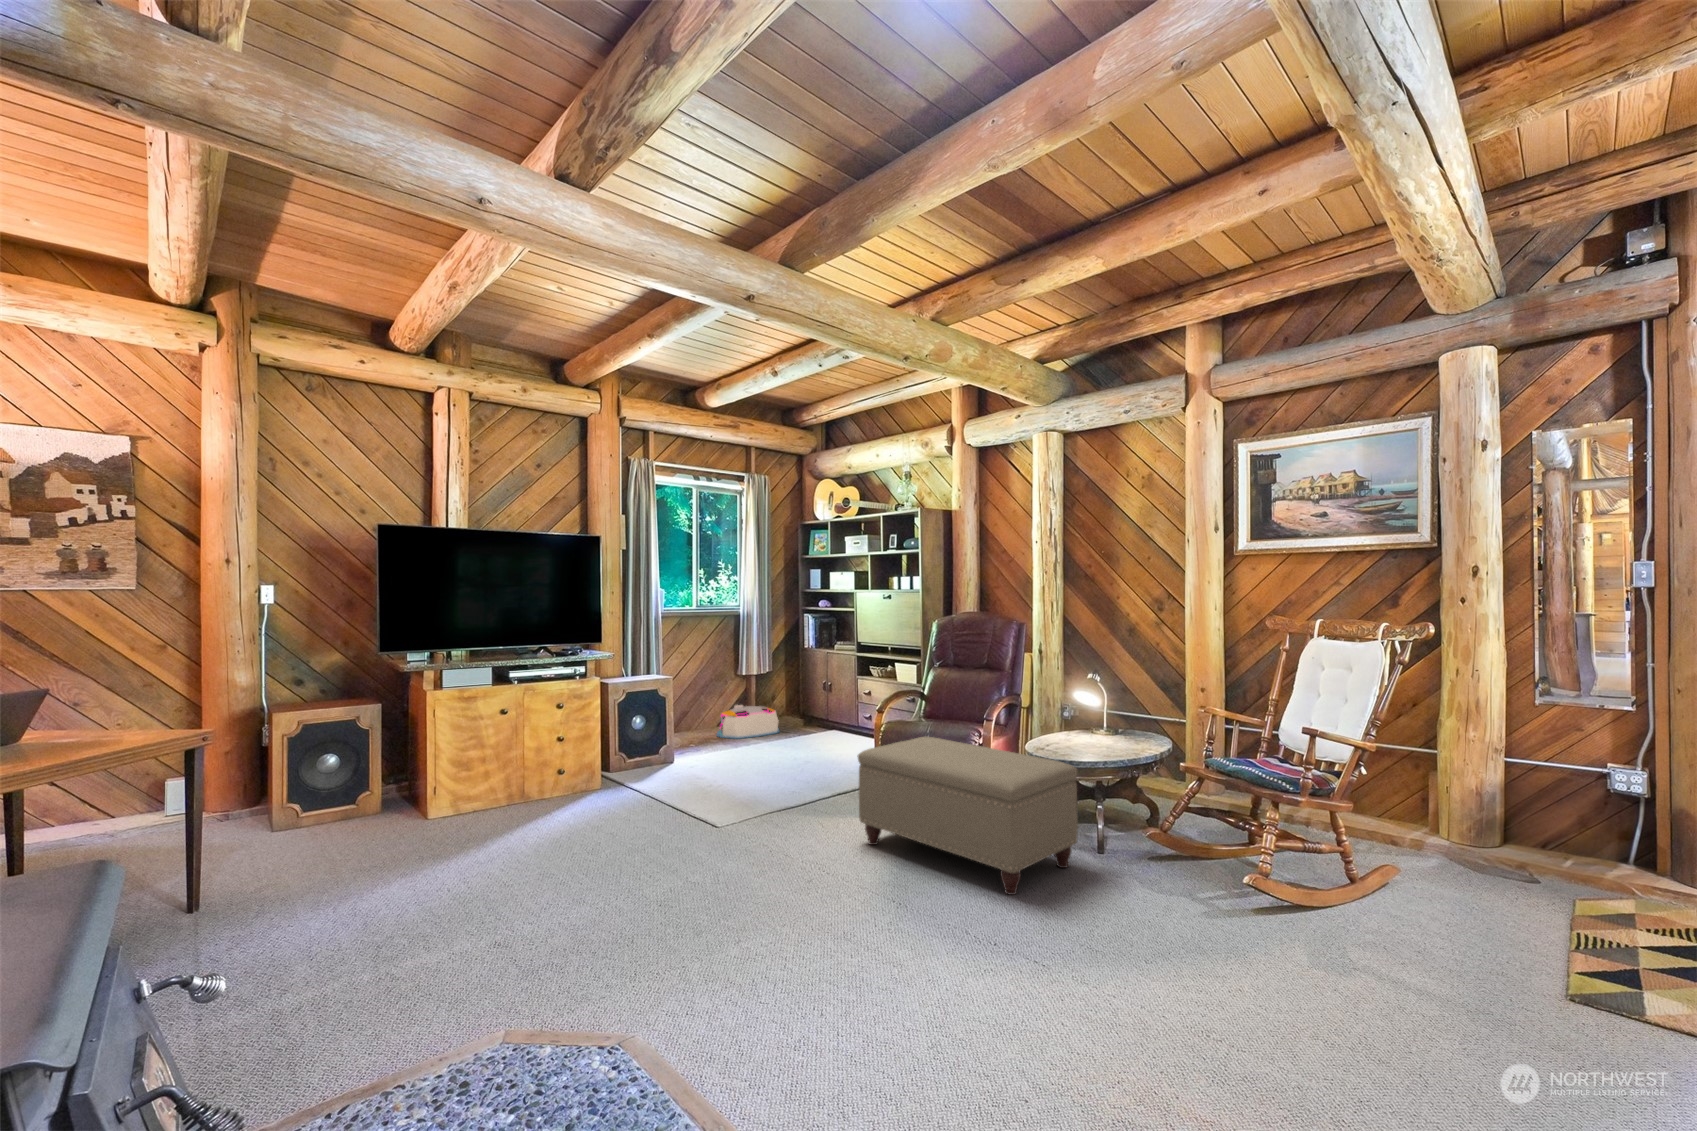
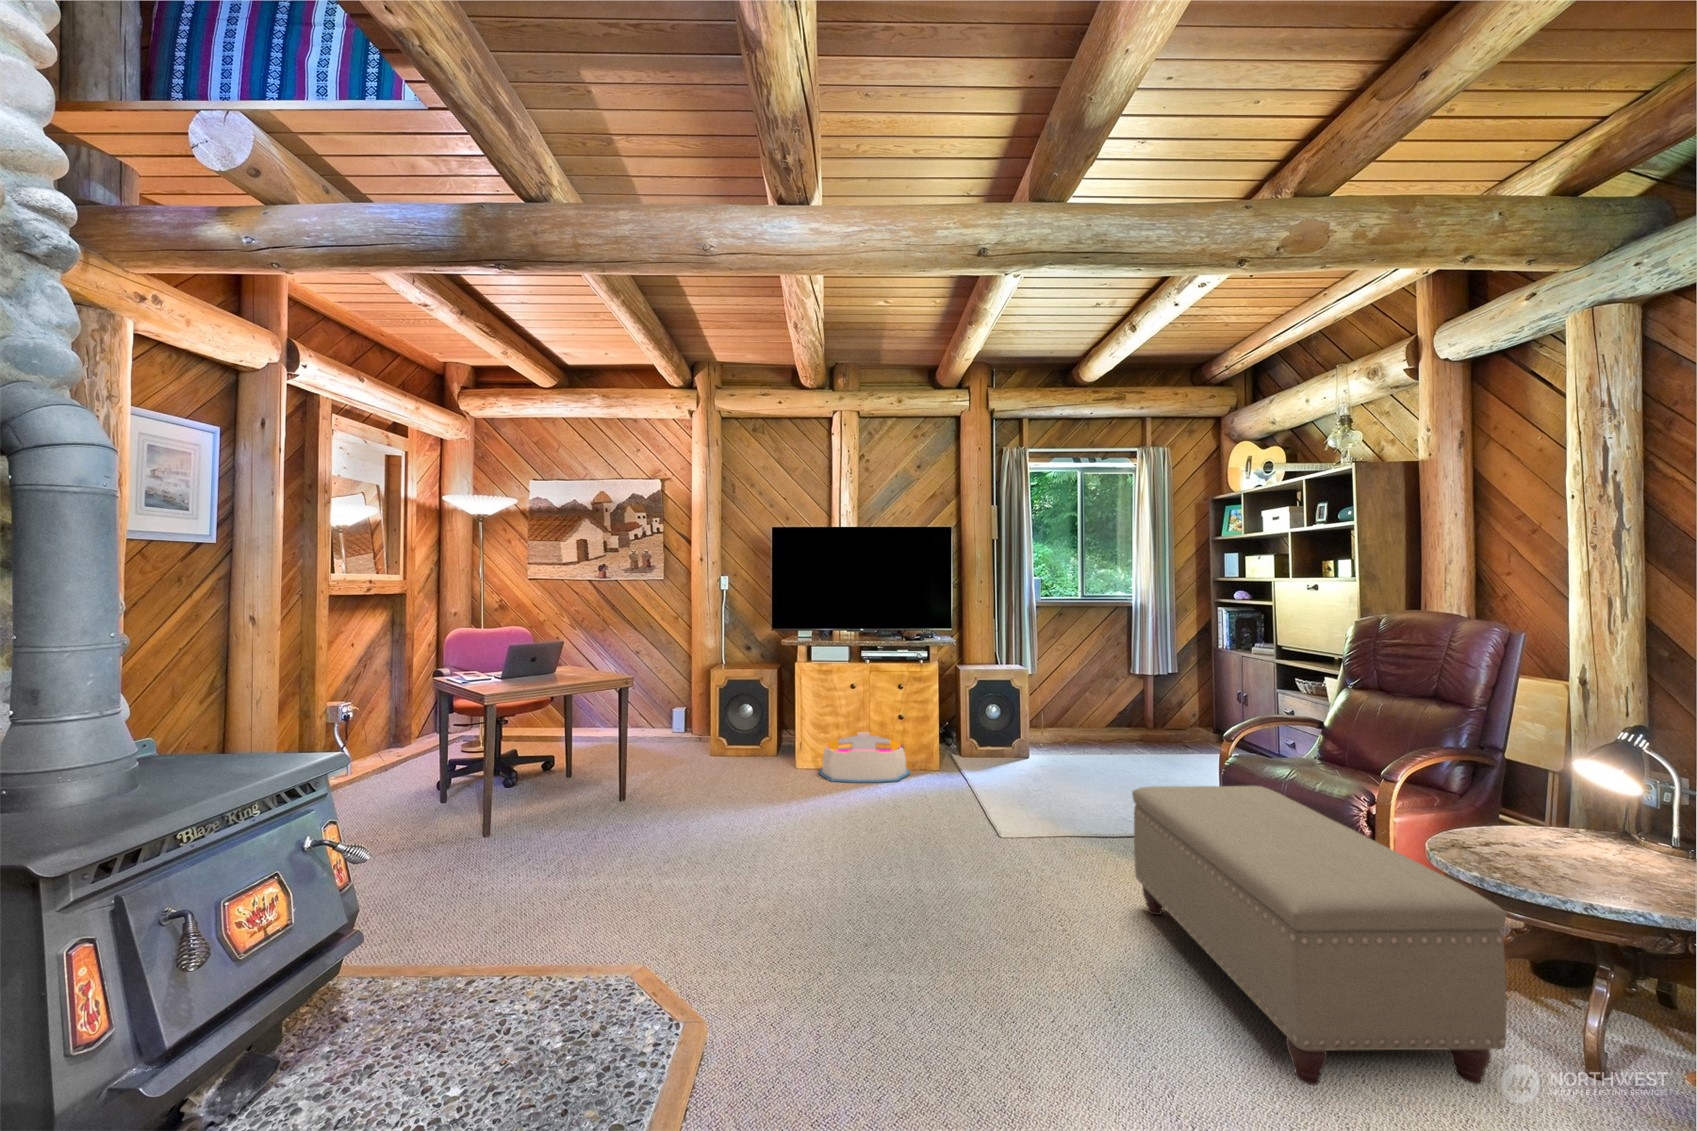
storage bin: present [717,705,779,739] -> present [819,732,910,783]

